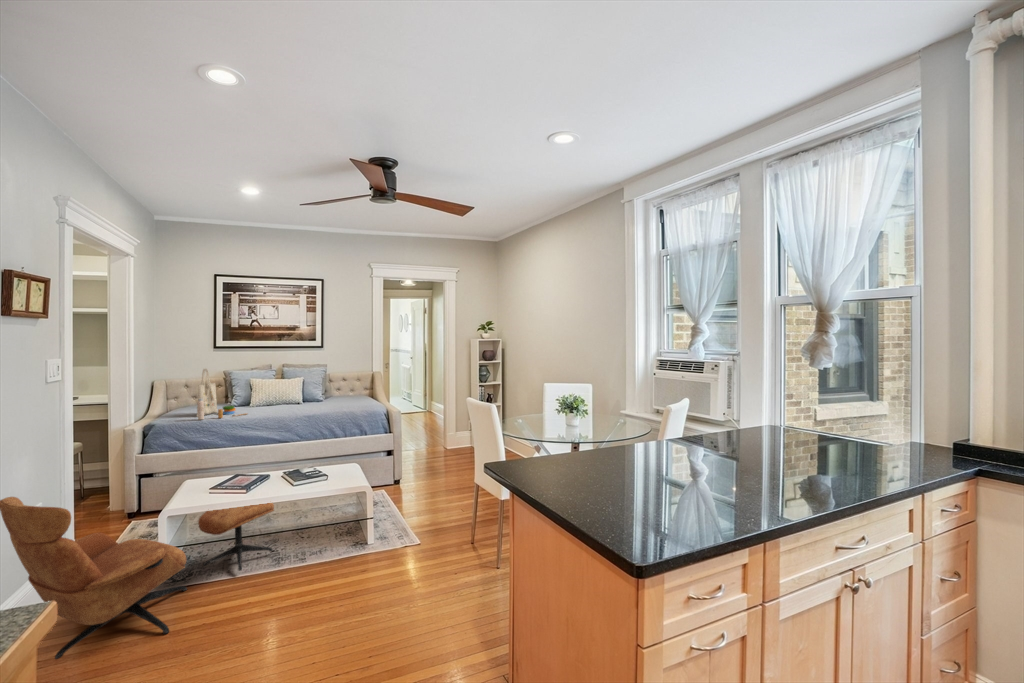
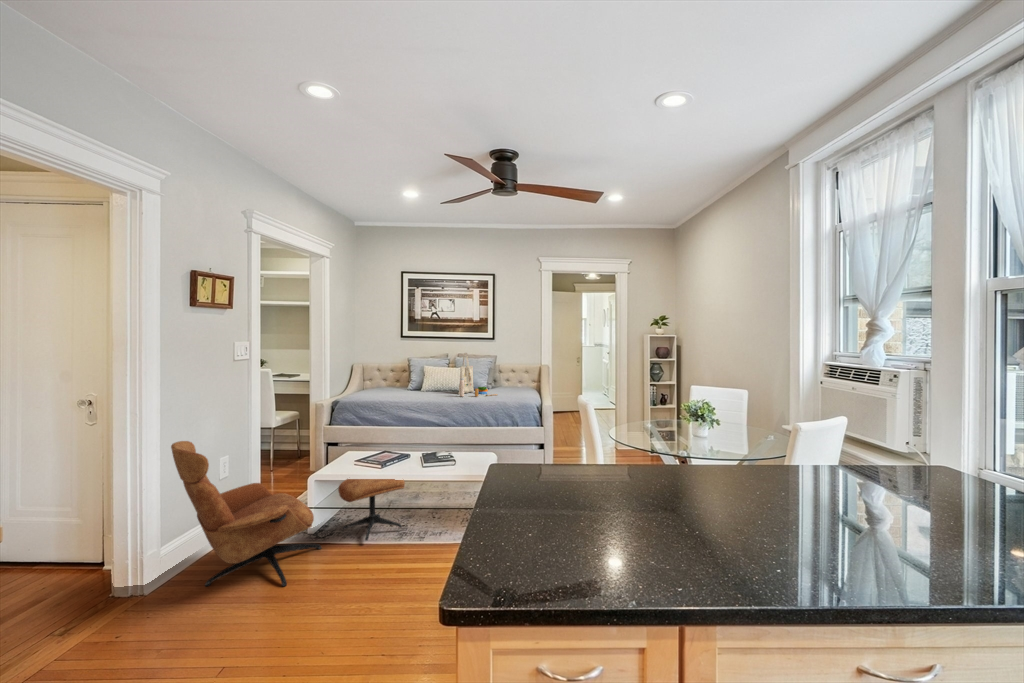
tote bag: present [197,369,245,420] -> present [459,353,497,396]

